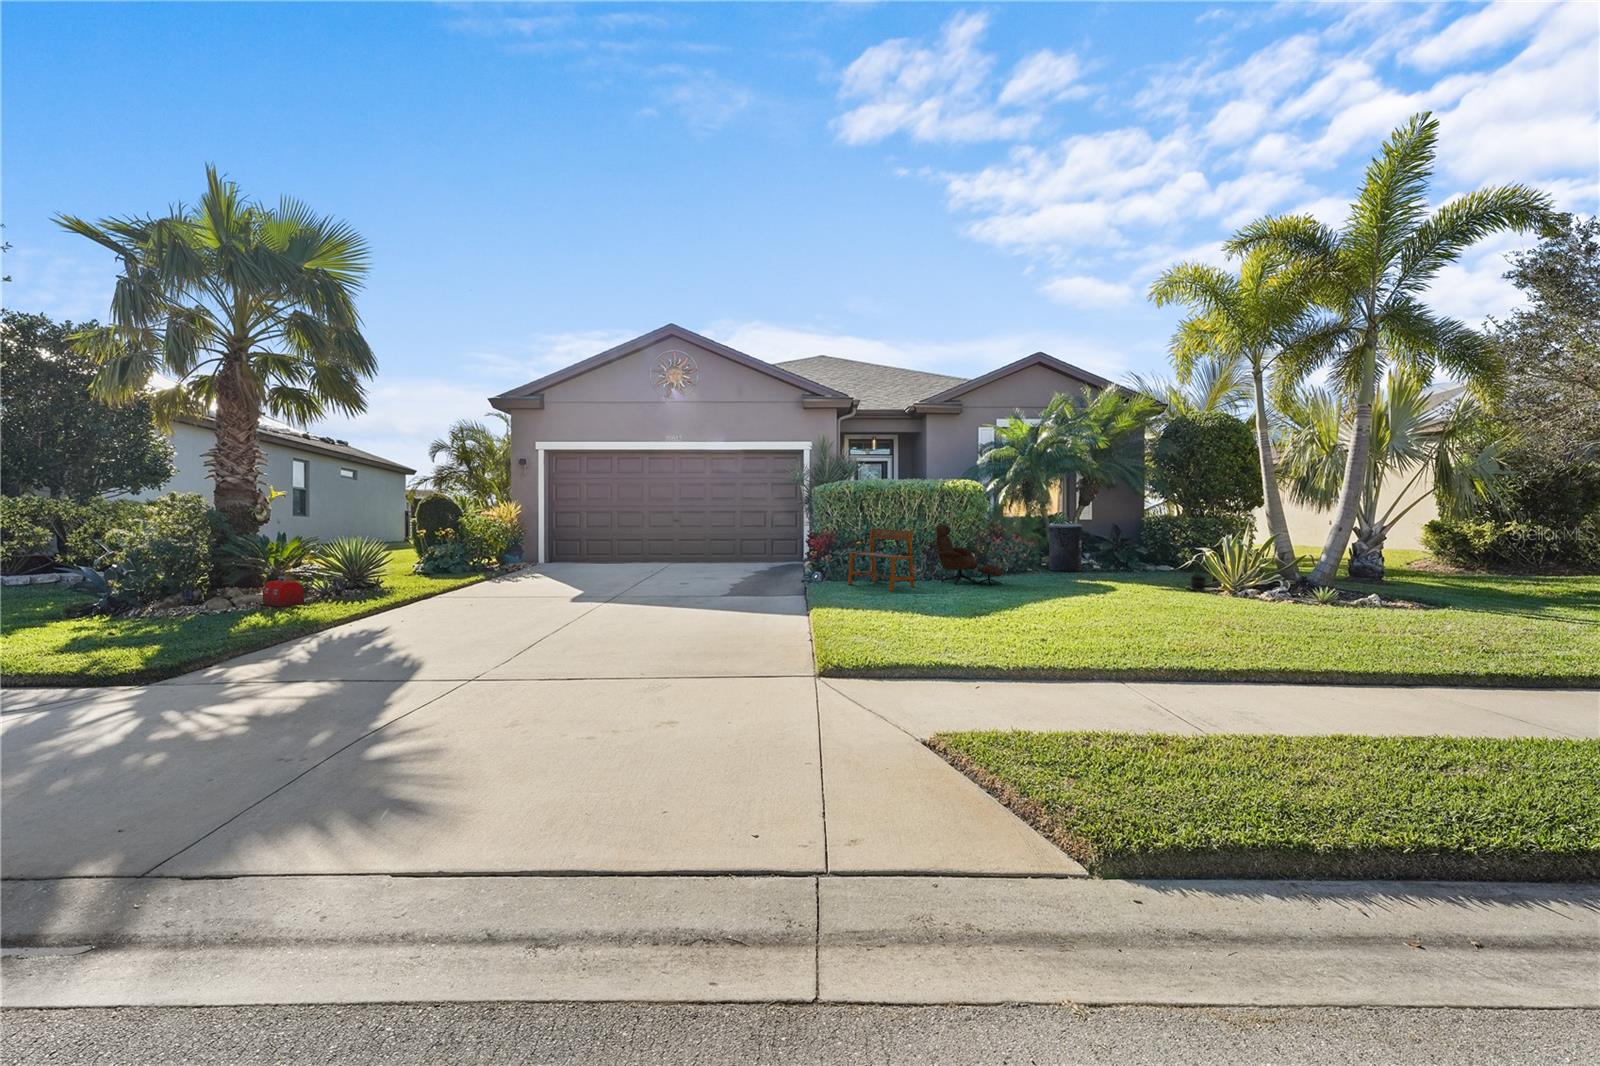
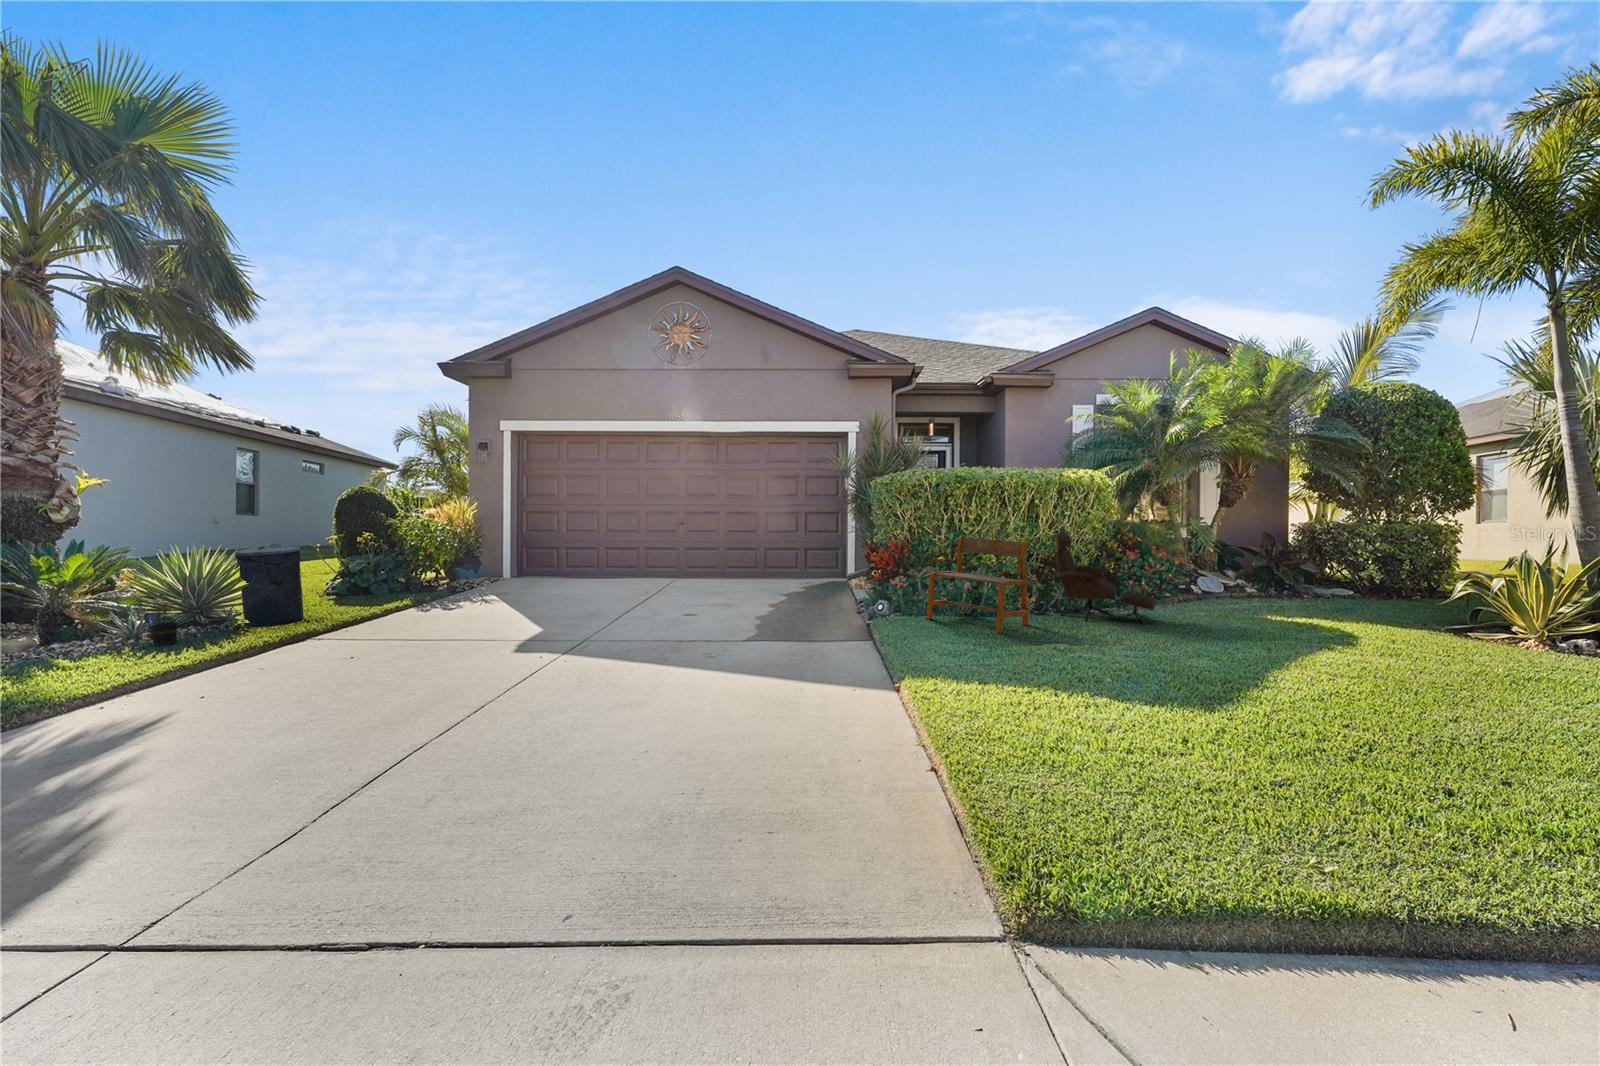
trash can: present [1048,522,1082,572] -> present [235,544,304,626]
potted plant: present [1191,554,1207,591] -> present [148,591,179,646]
toolbox: present [262,576,304,607] -> none [49,607,113,656]

